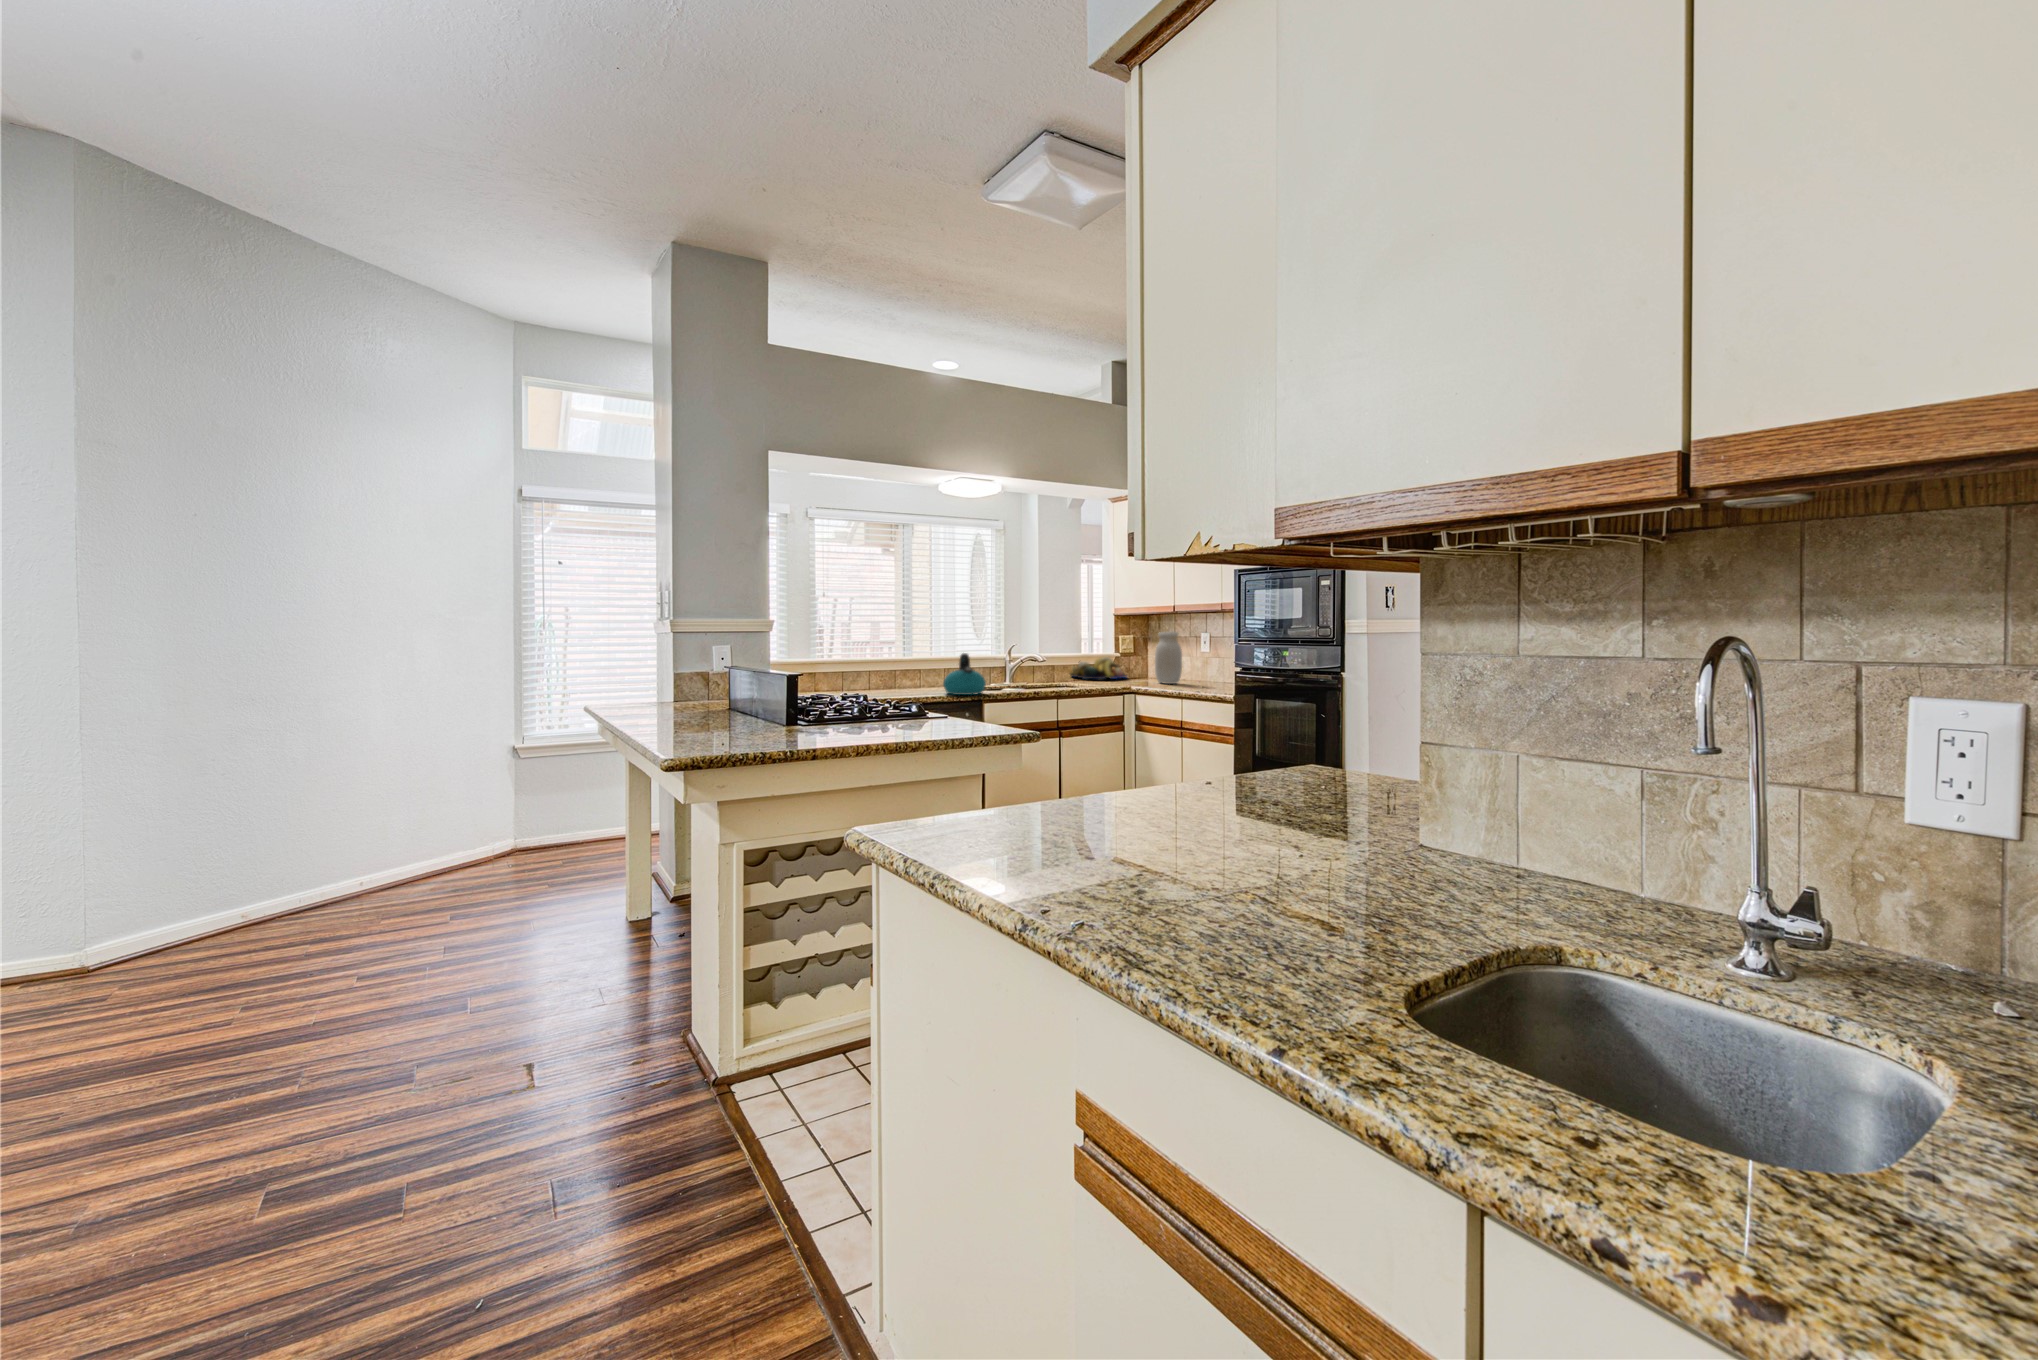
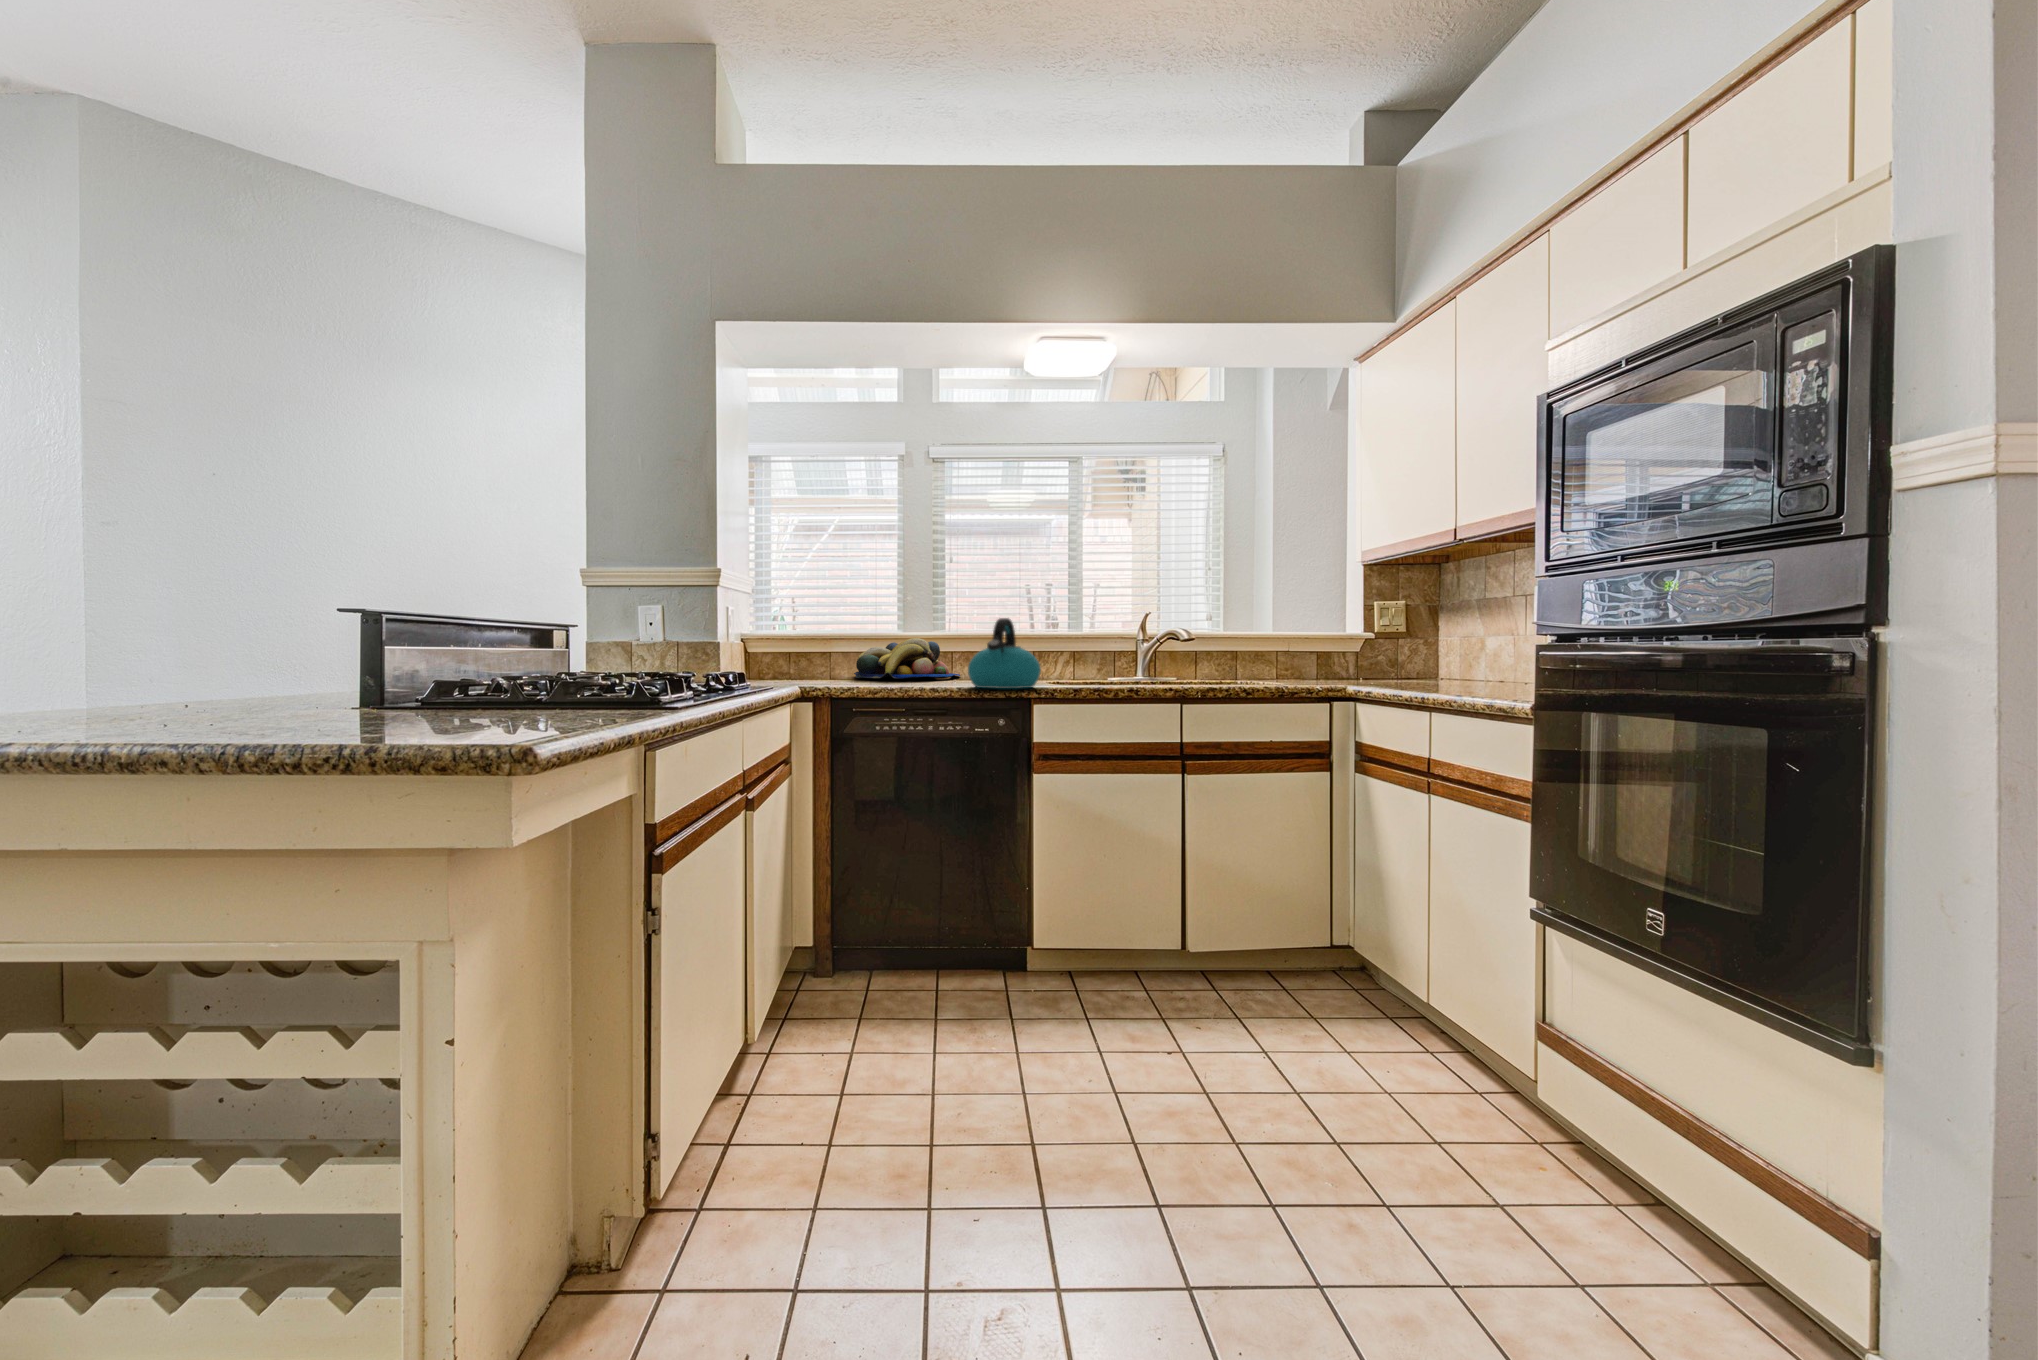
jar: present [1155,632,1182,684] -> none [1423,583,1483,685]
fruit bowl: present [1070,657,1126,679] -> present [854,638,960,678]

